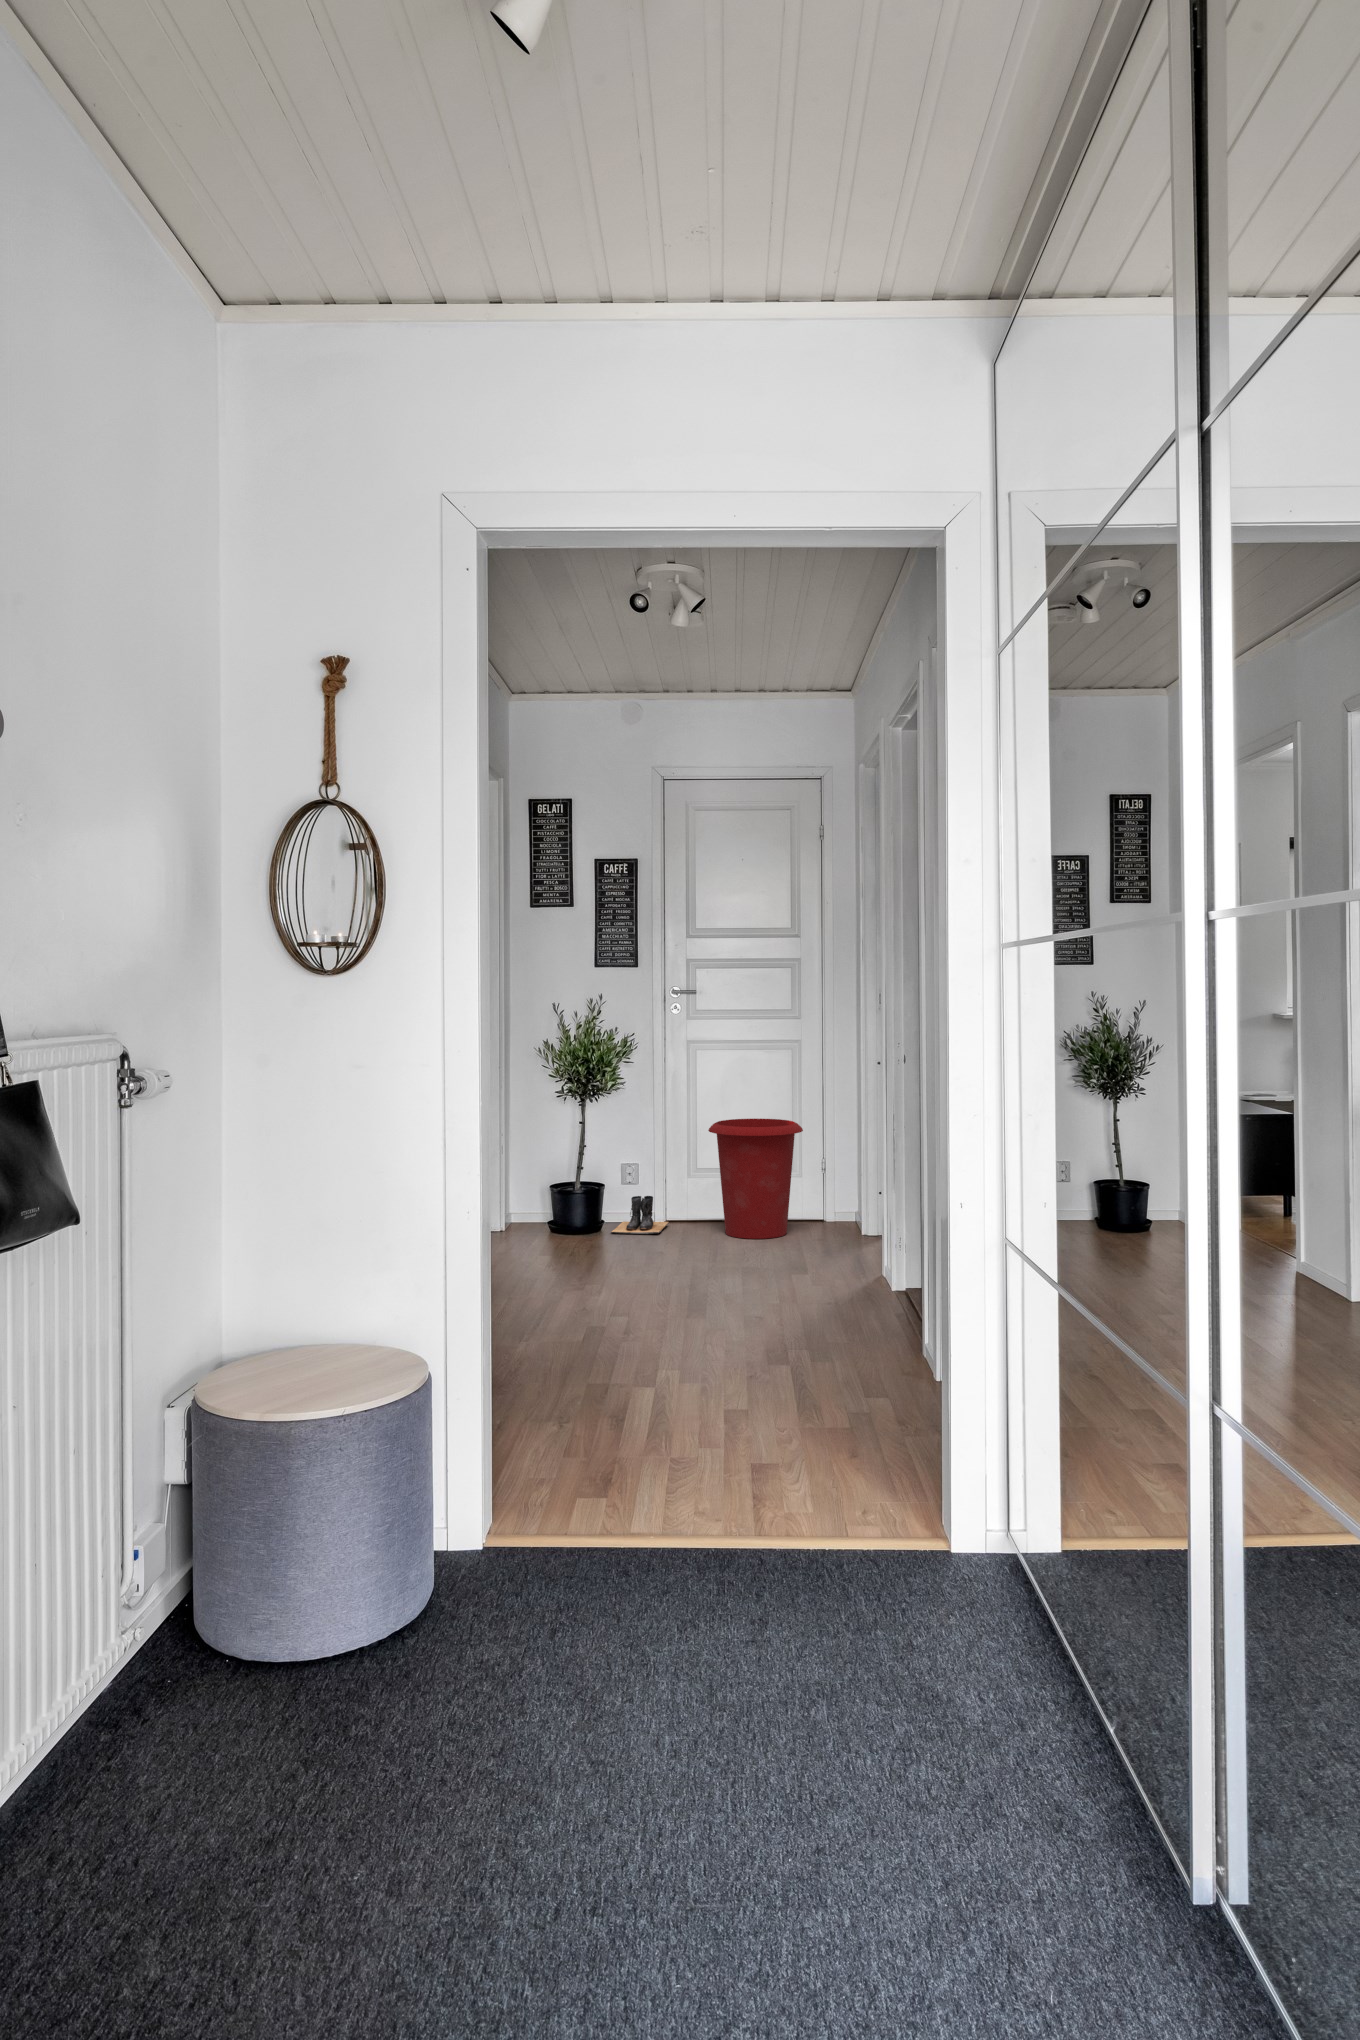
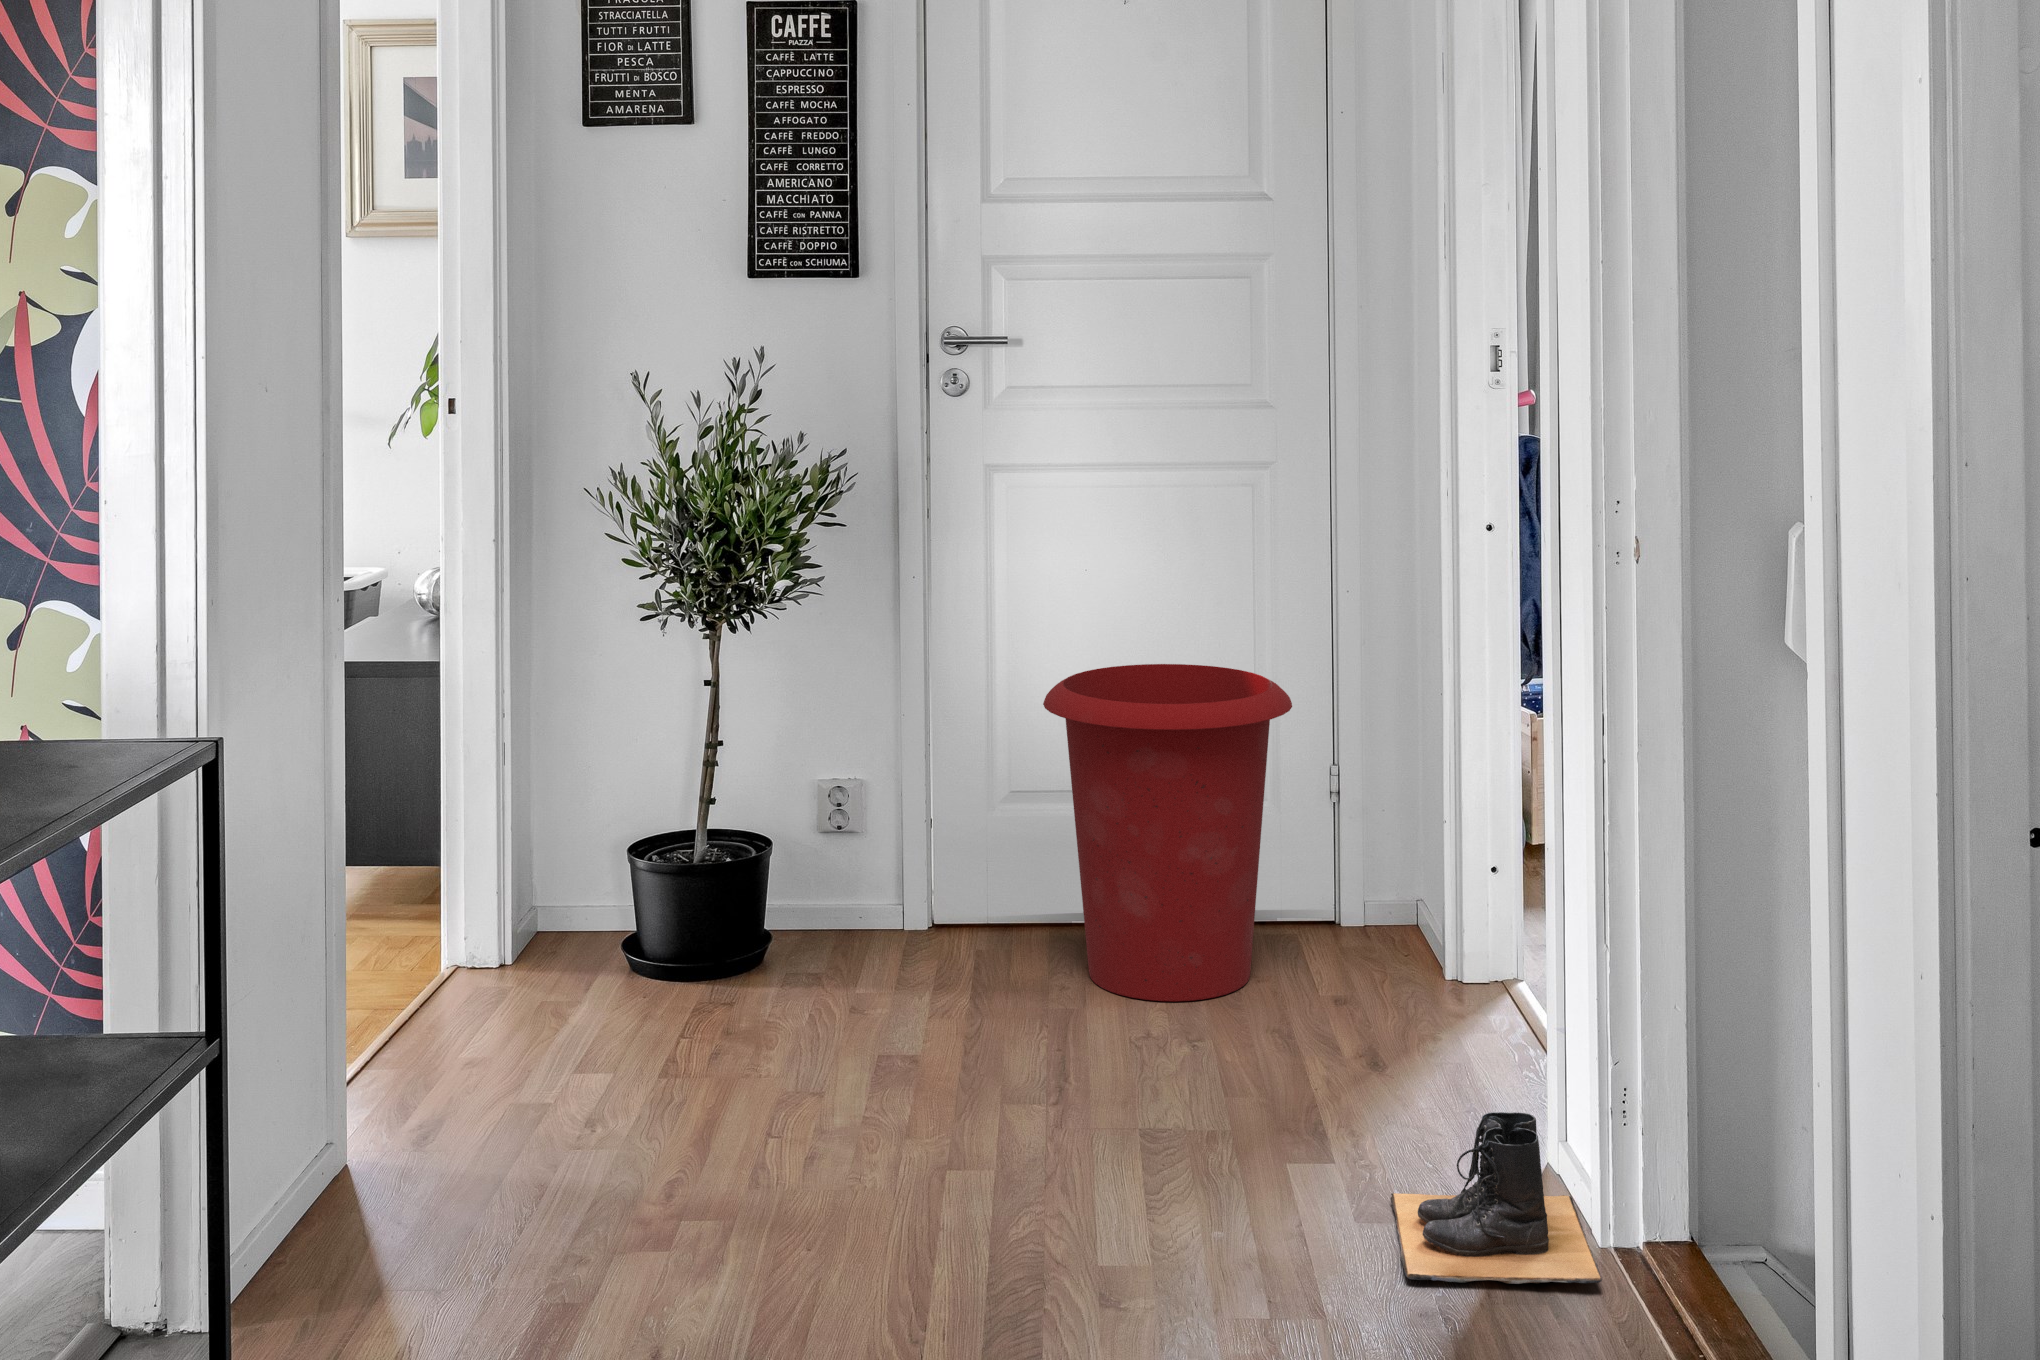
boots: present [611,1196,669,1234] -> present [1390,1112,1602,1284]

